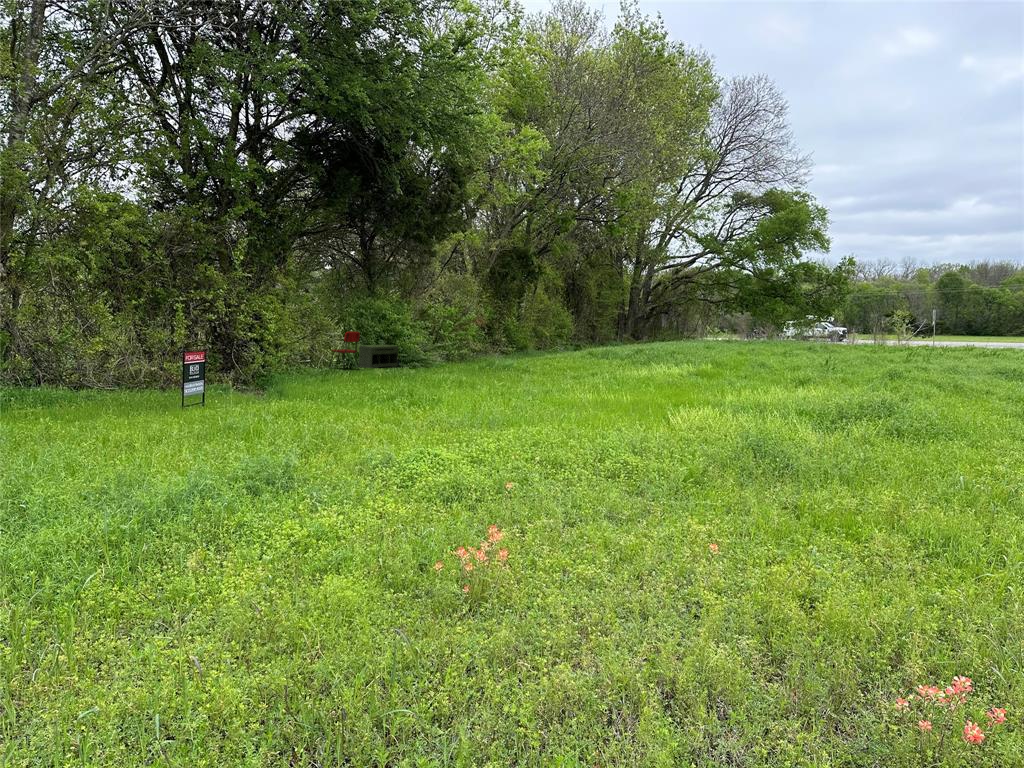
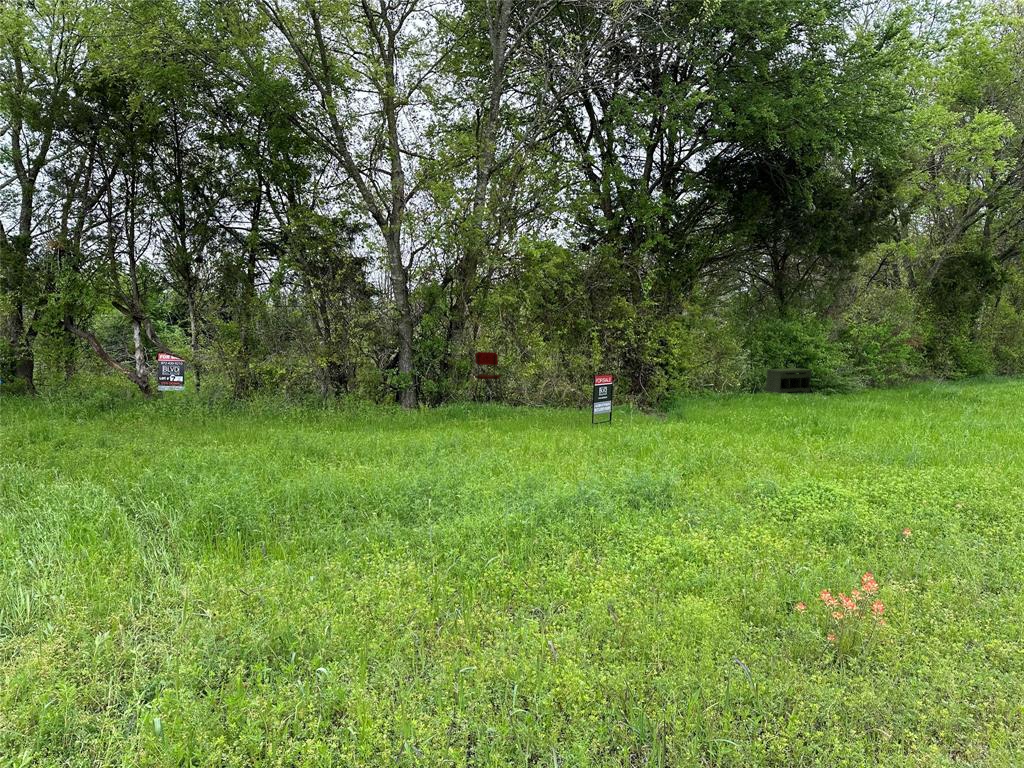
chair: present [329,332,360,369] -> present [474,352,502,401]

